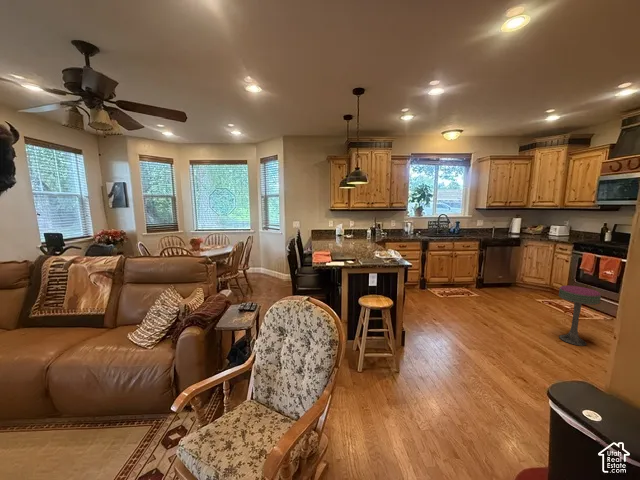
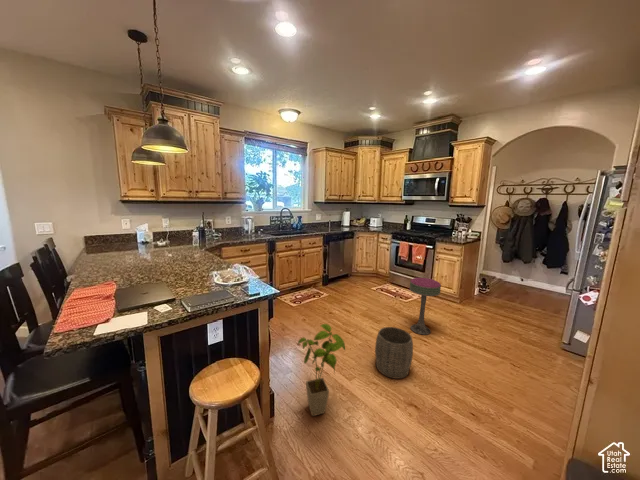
house plant: none [420,289,456,351] -> present [298,324,345,416]
woven basket: none [494,316,533,359] -> present [375,327,413,379]

